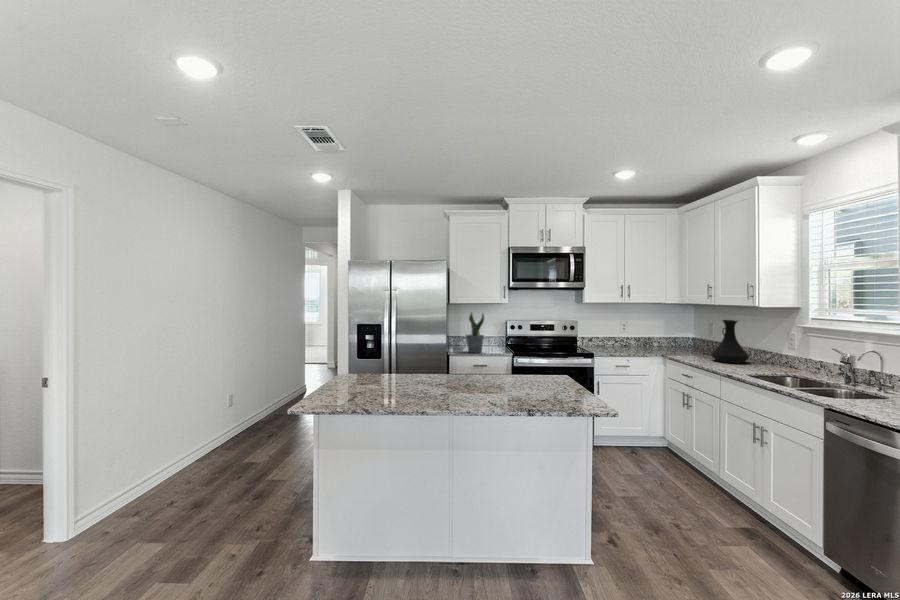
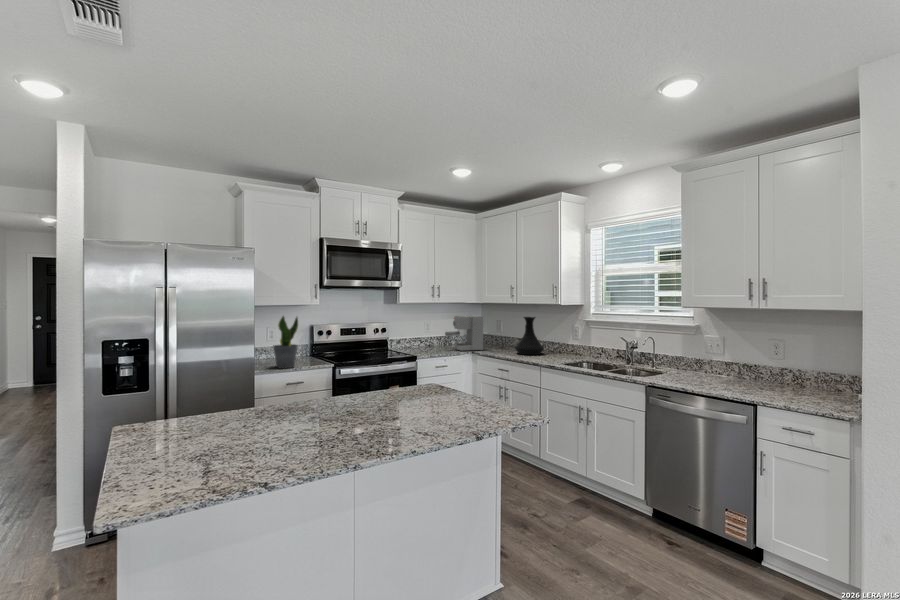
coffee maker: none [635,317,678,354] -> present [445,315,483,351]

